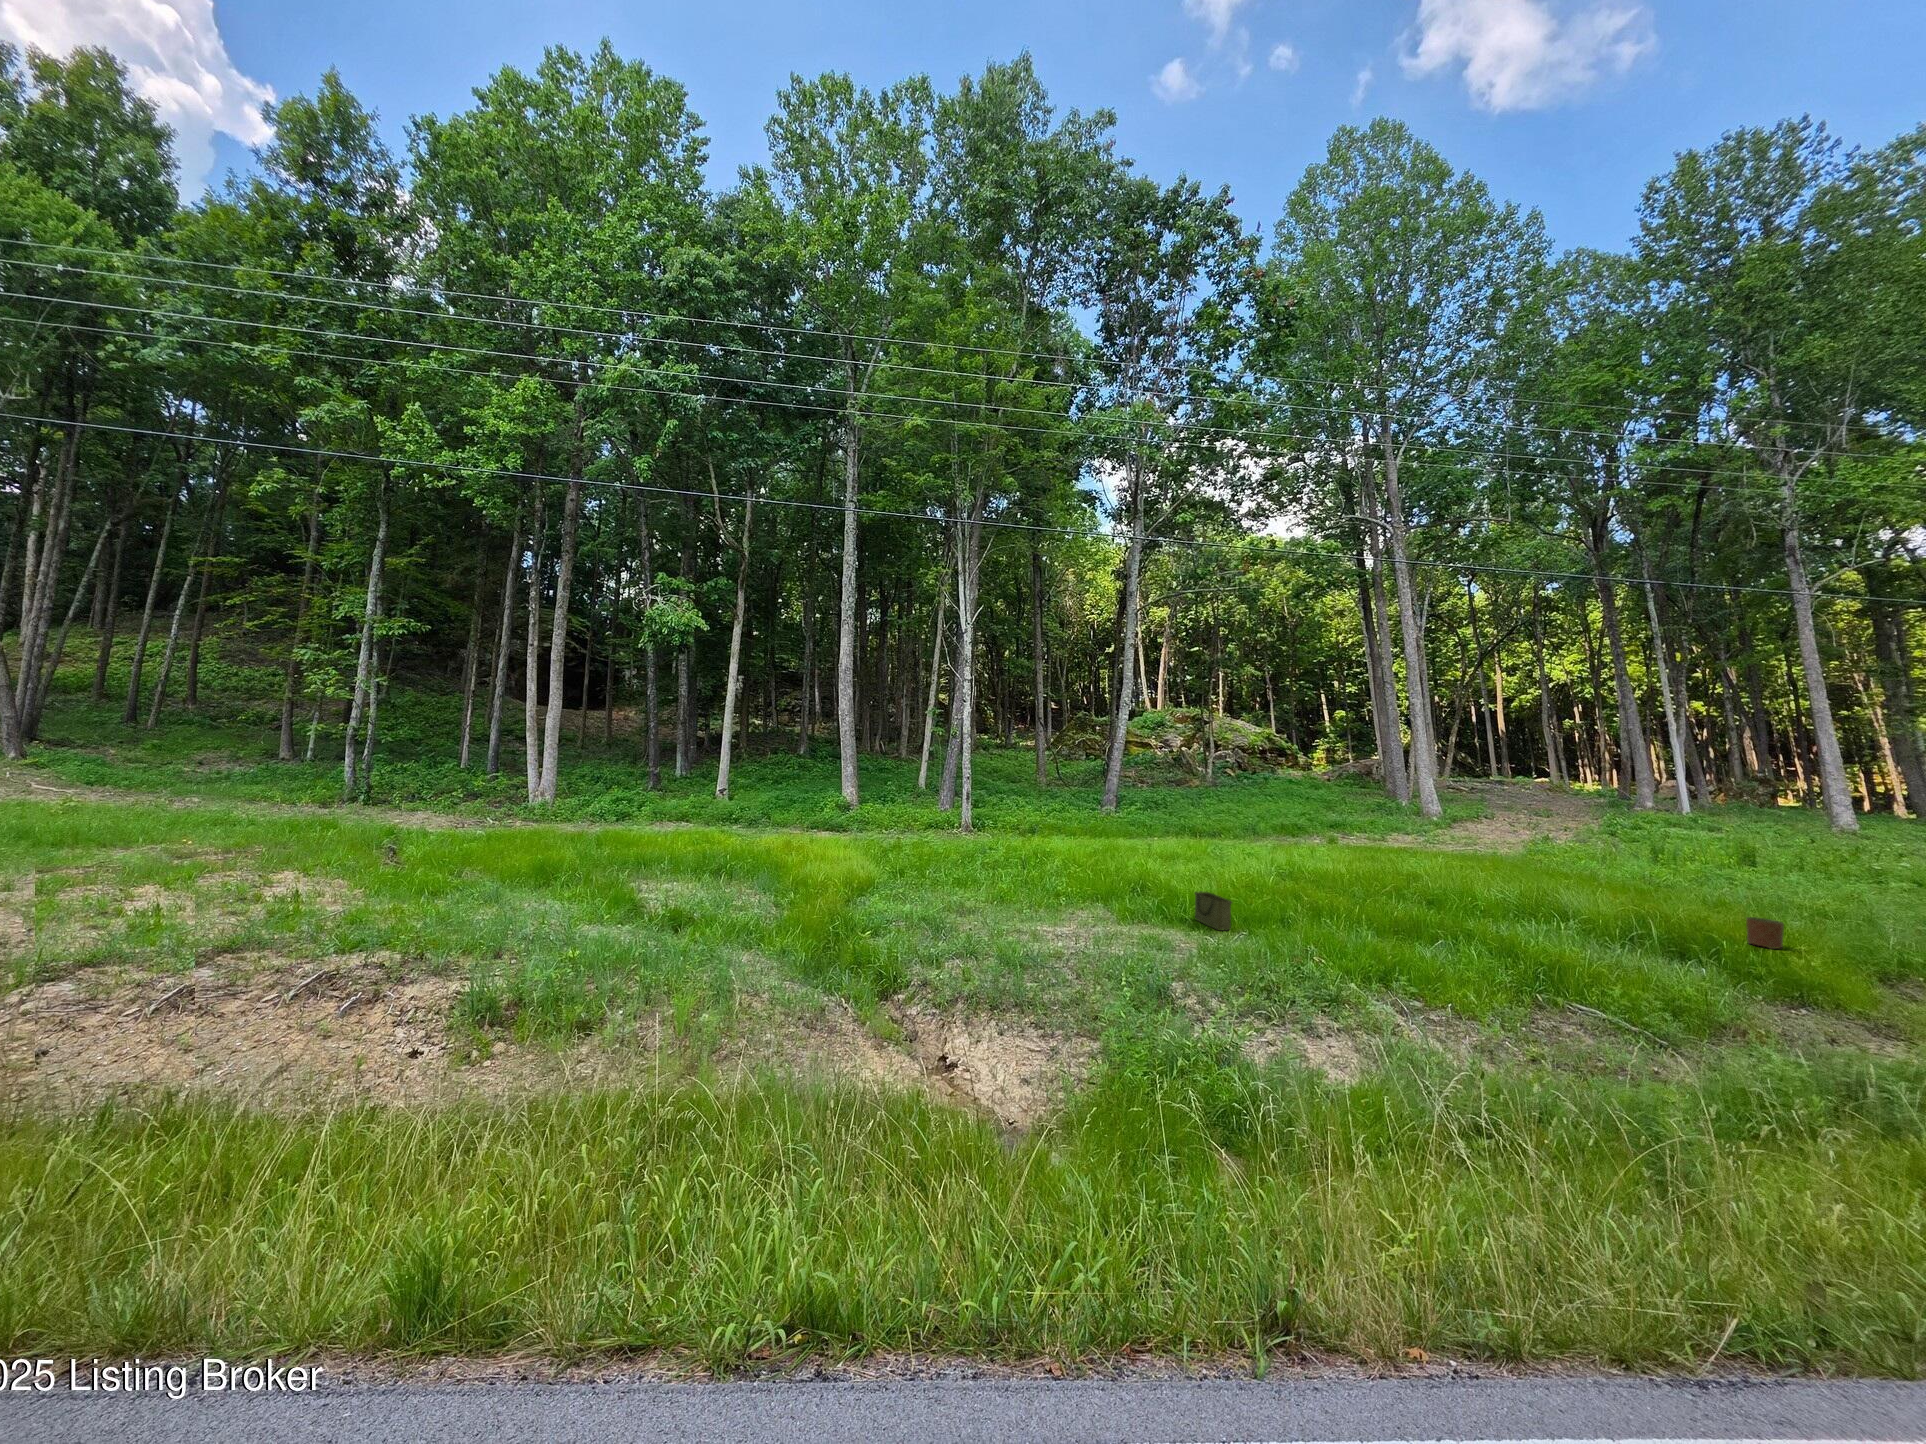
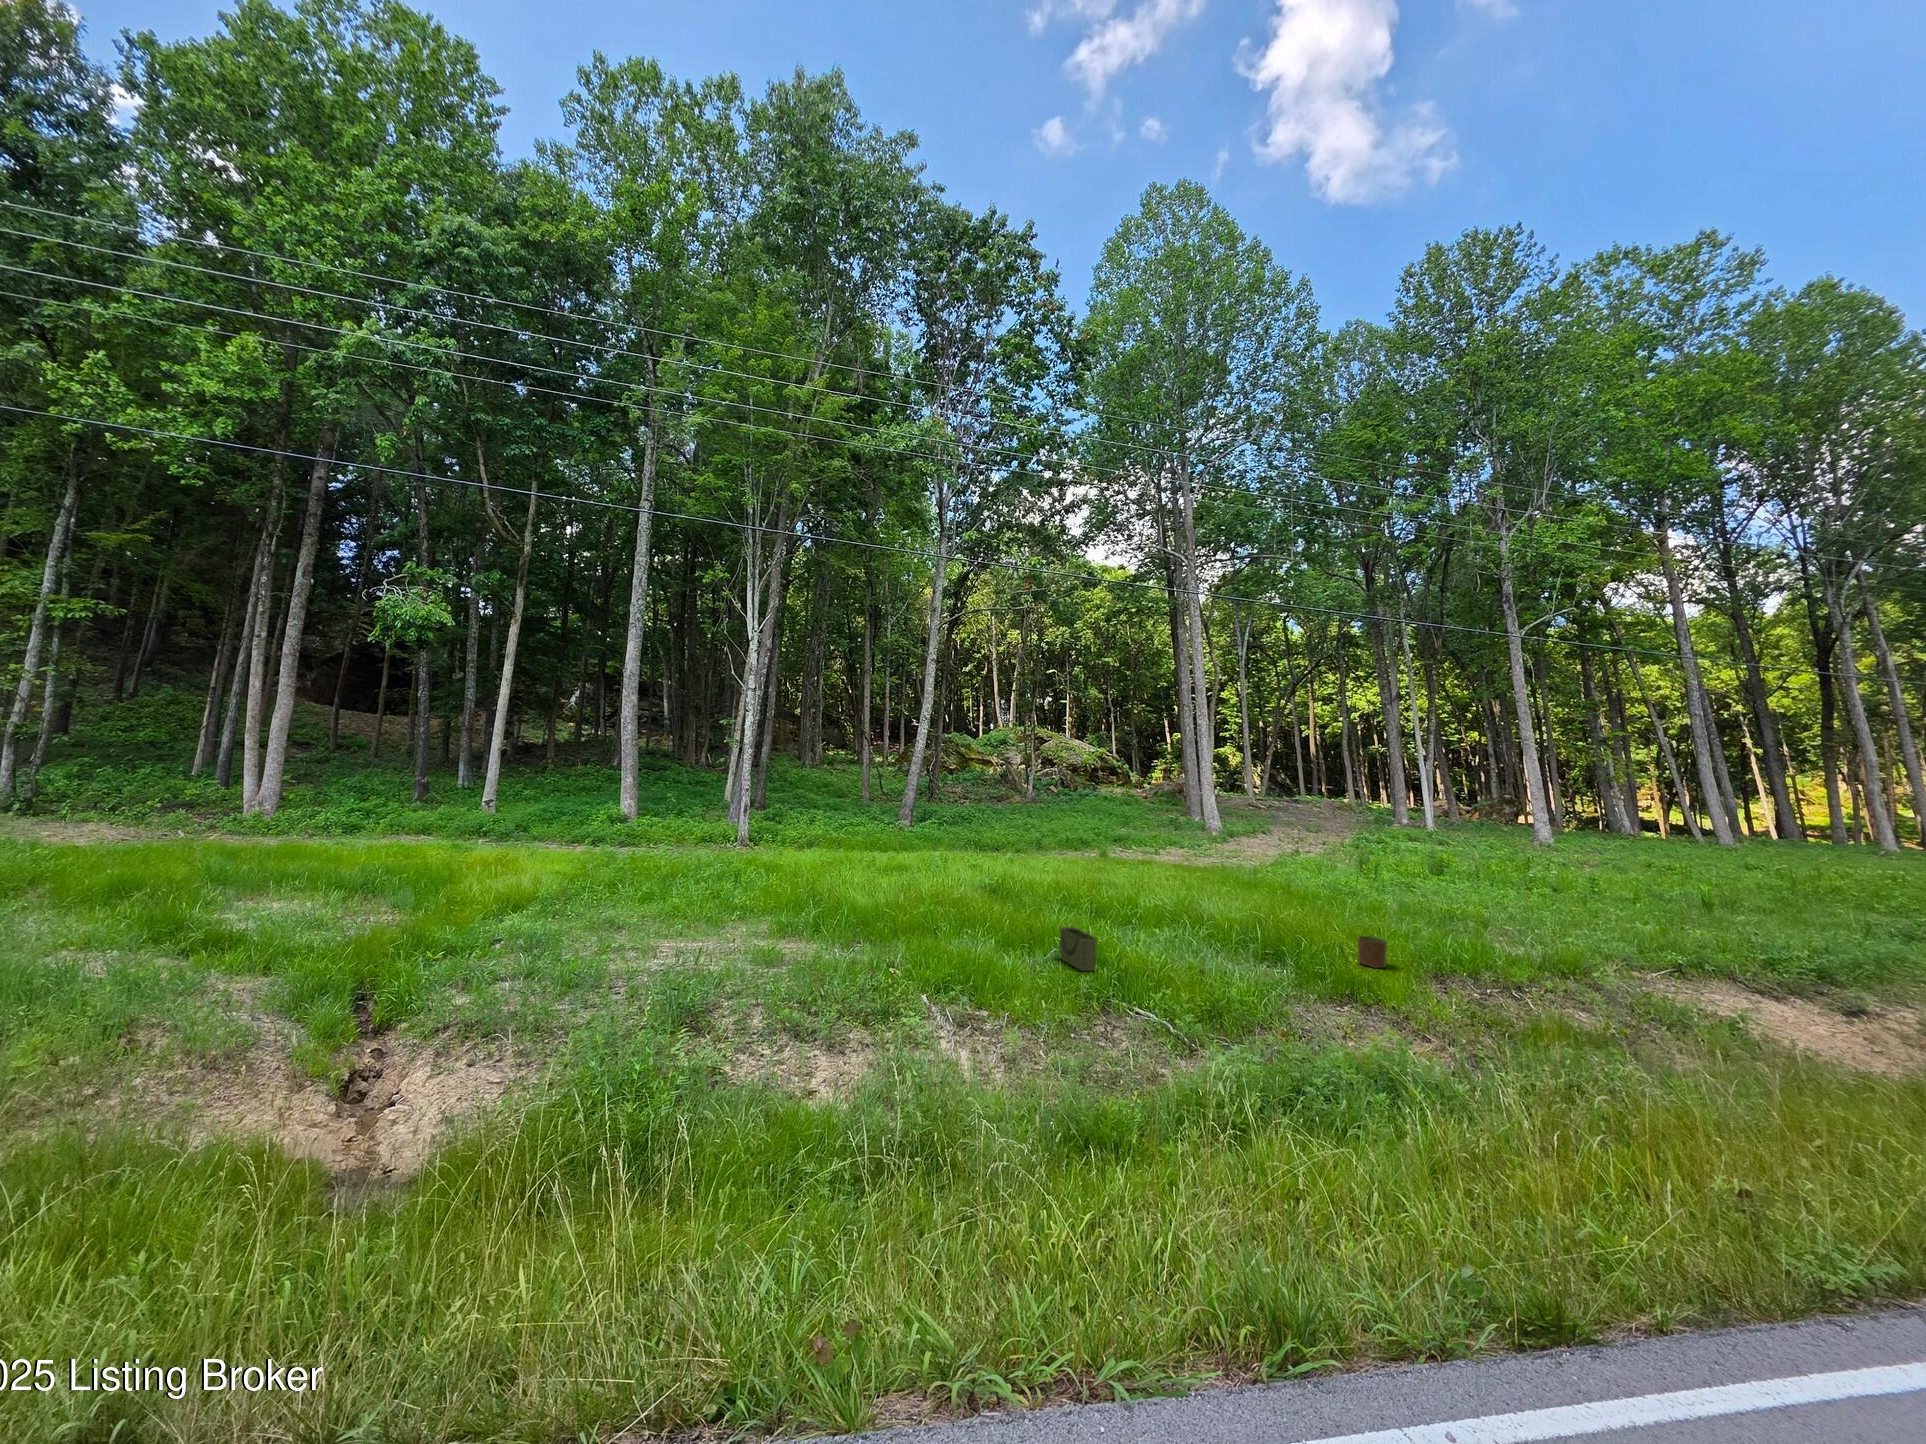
basket: present [1195,892,1232,930] -> present [1059,927,1097,971]

